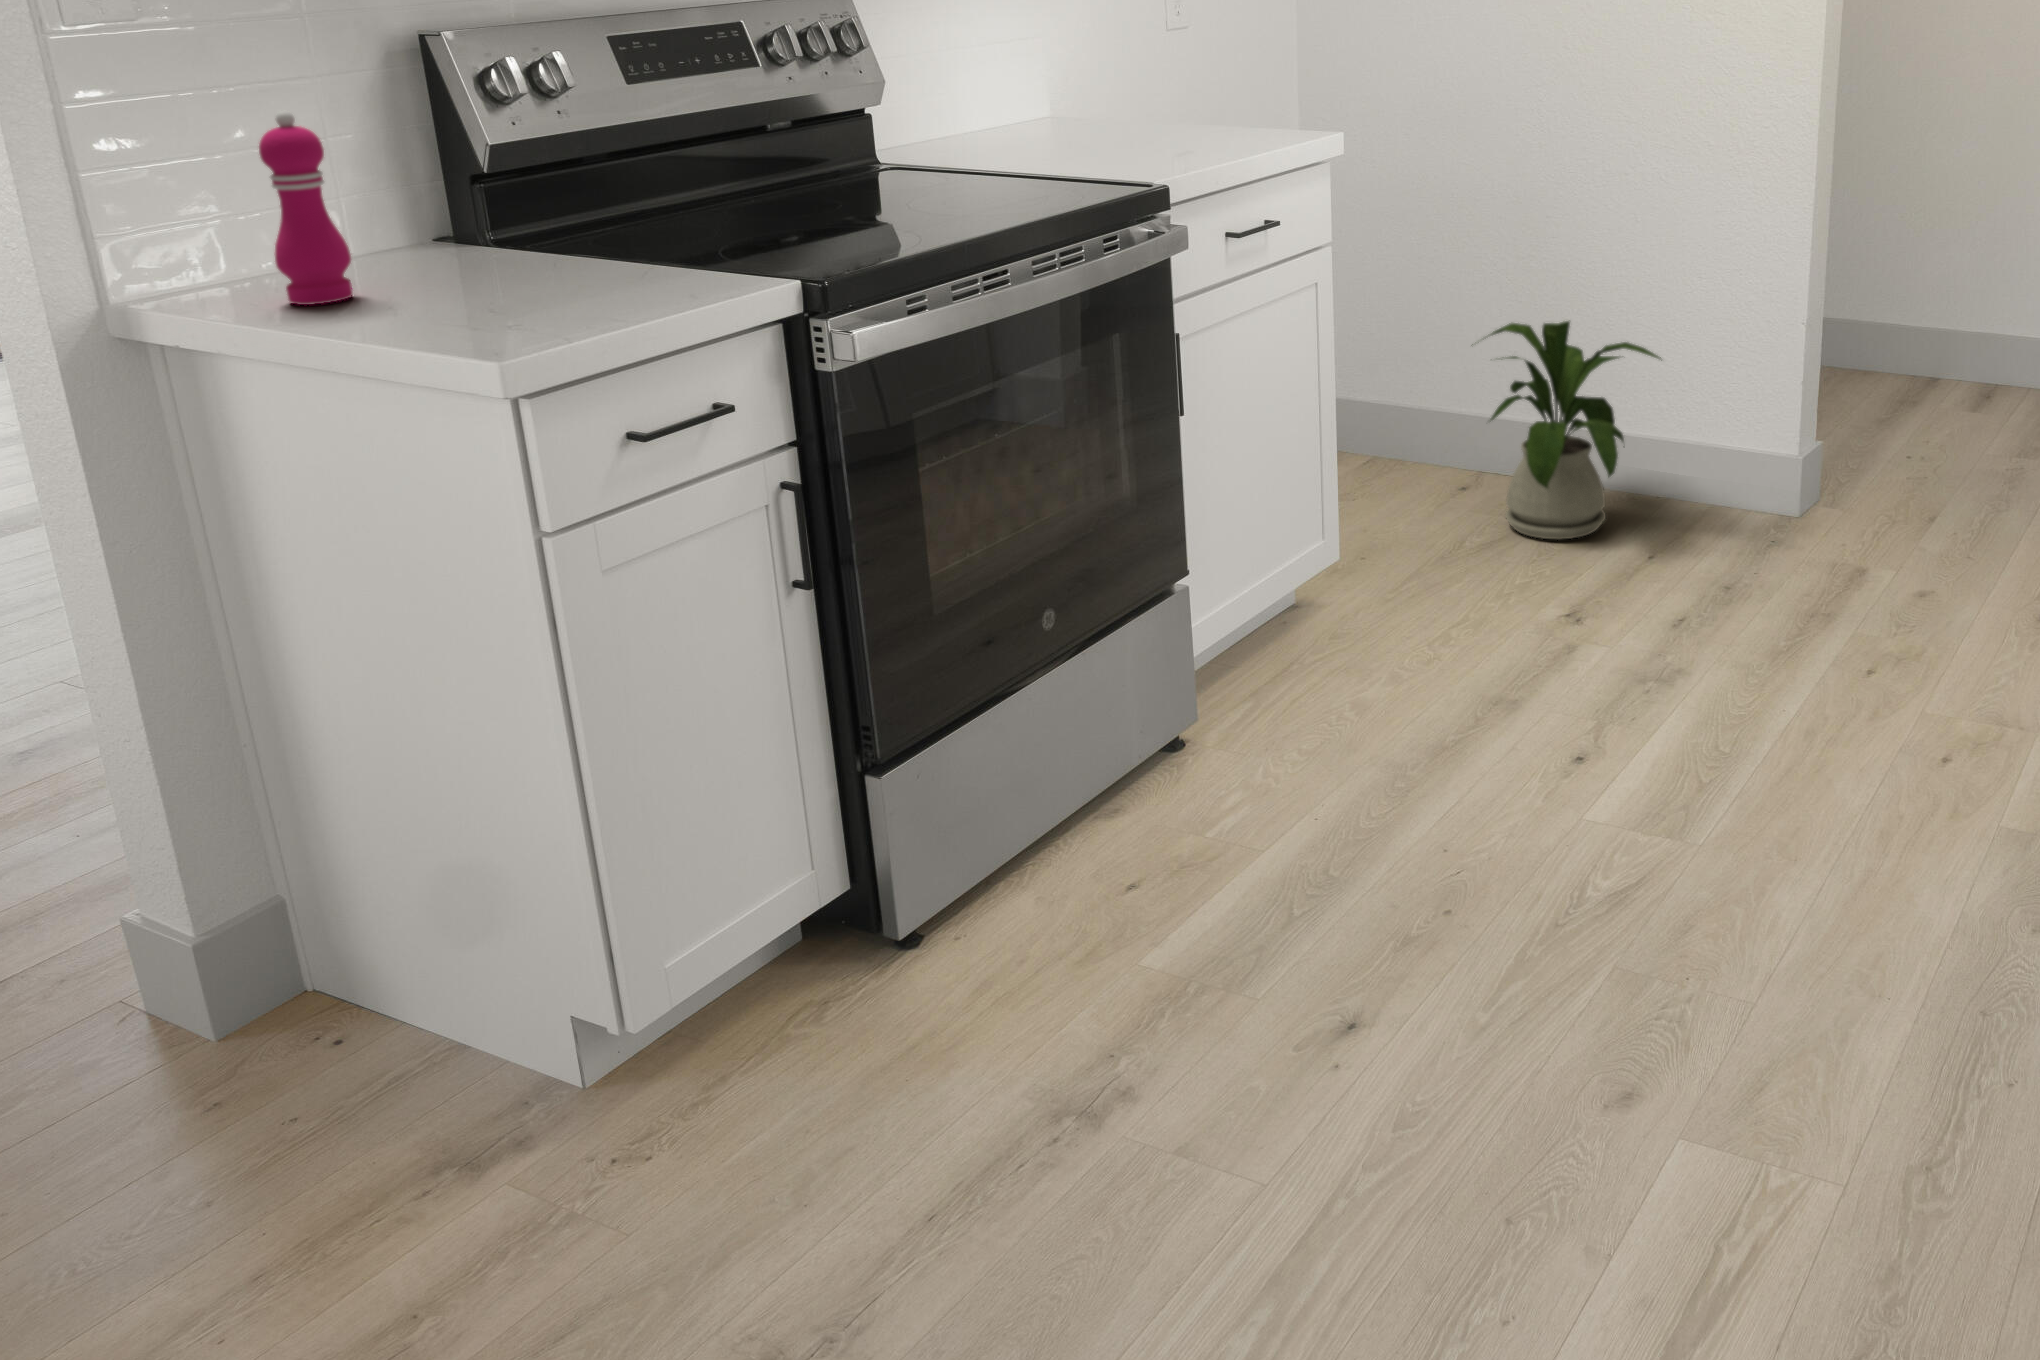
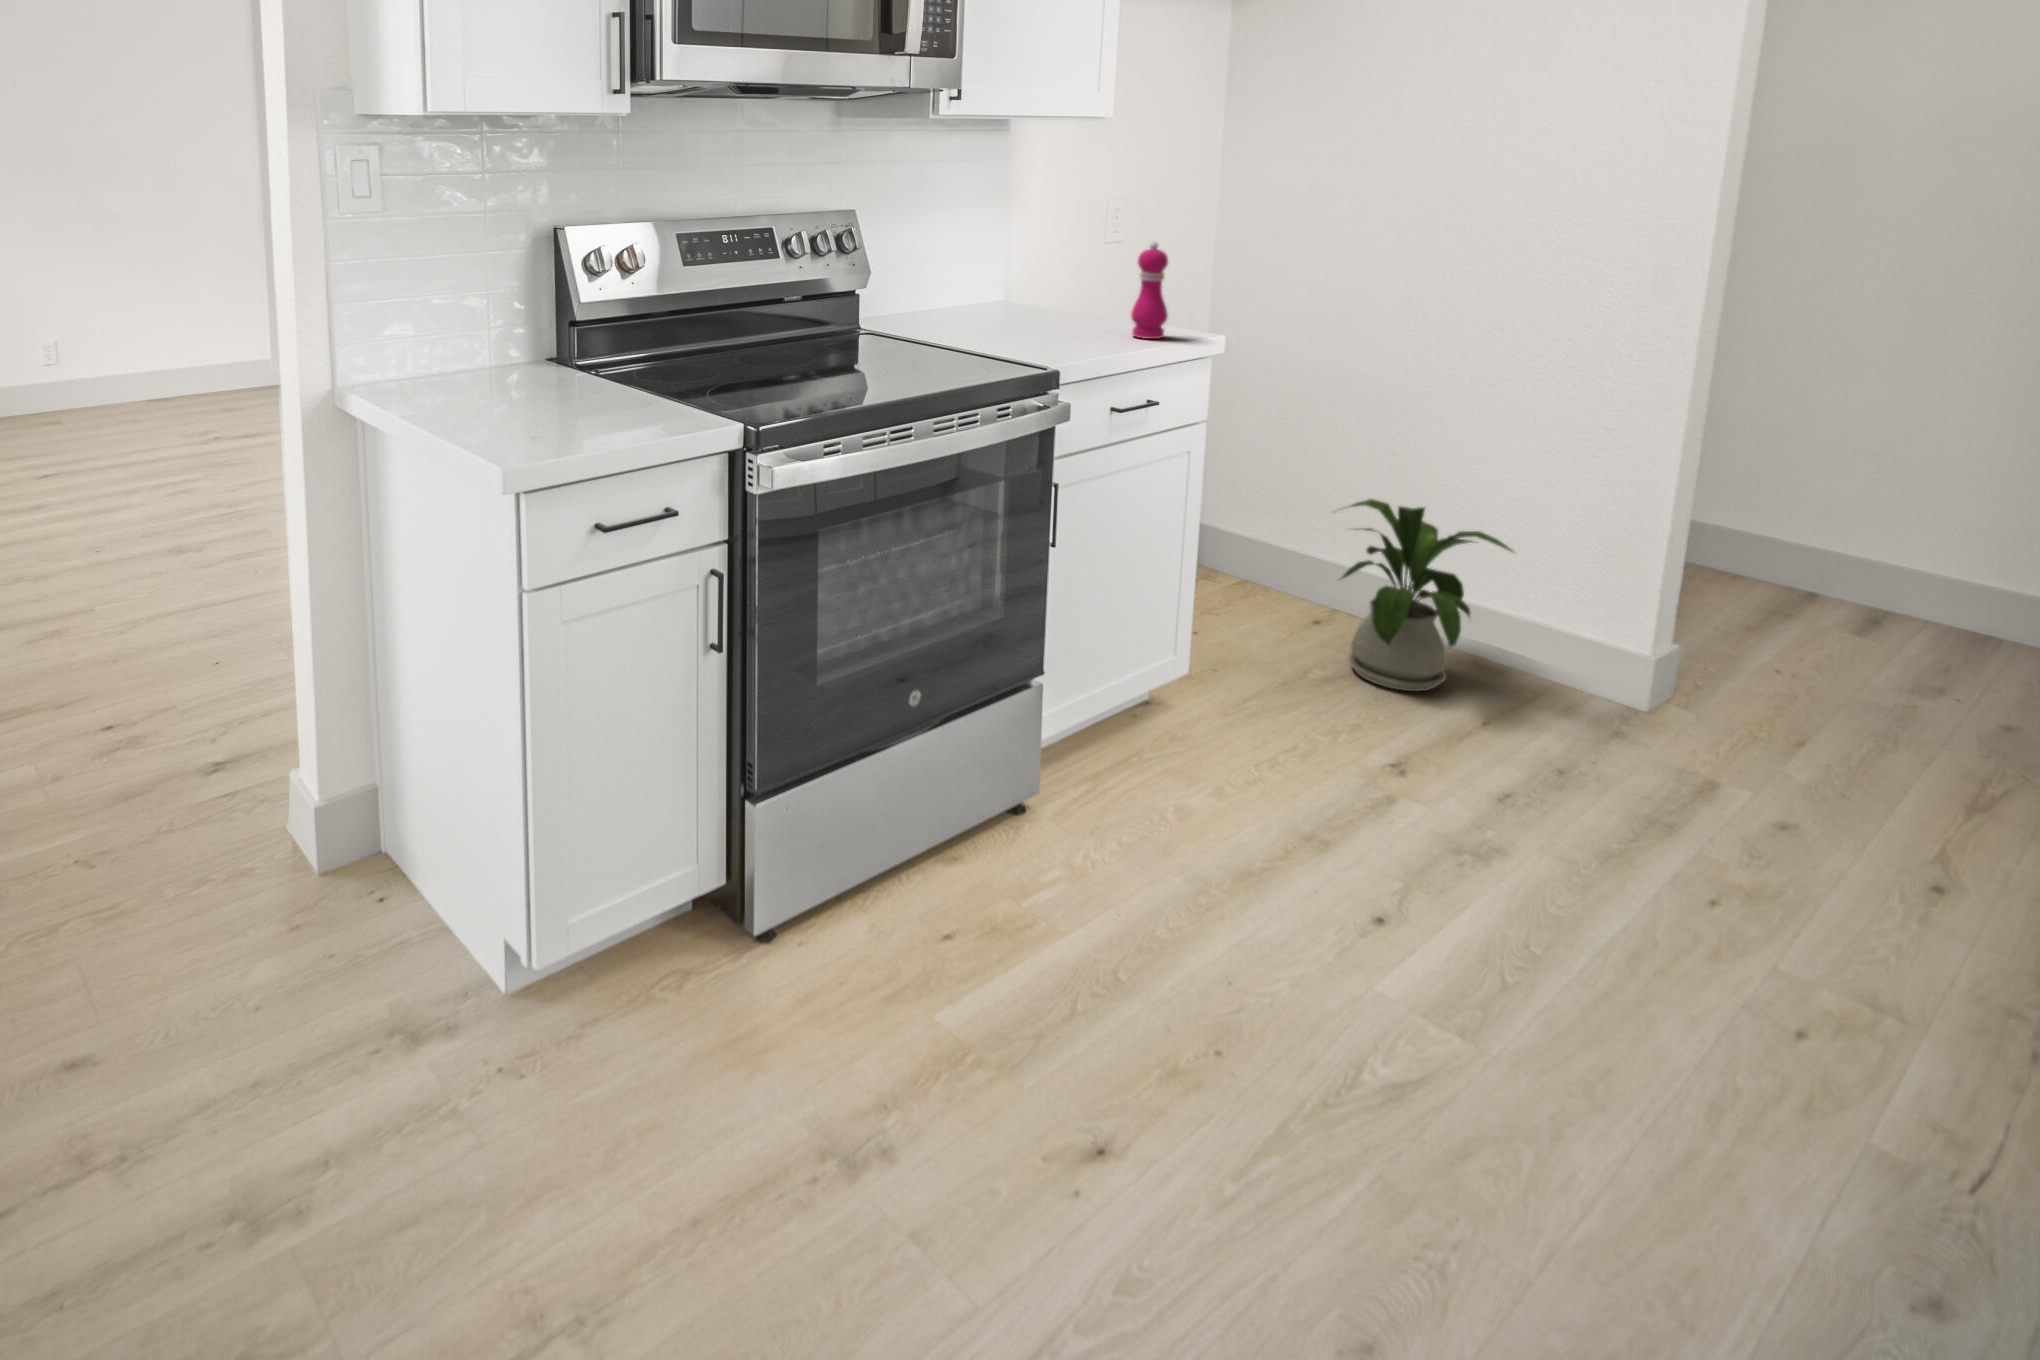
pepper mill: present [259,111,353,305] -> present [1131,241,1168,339]

